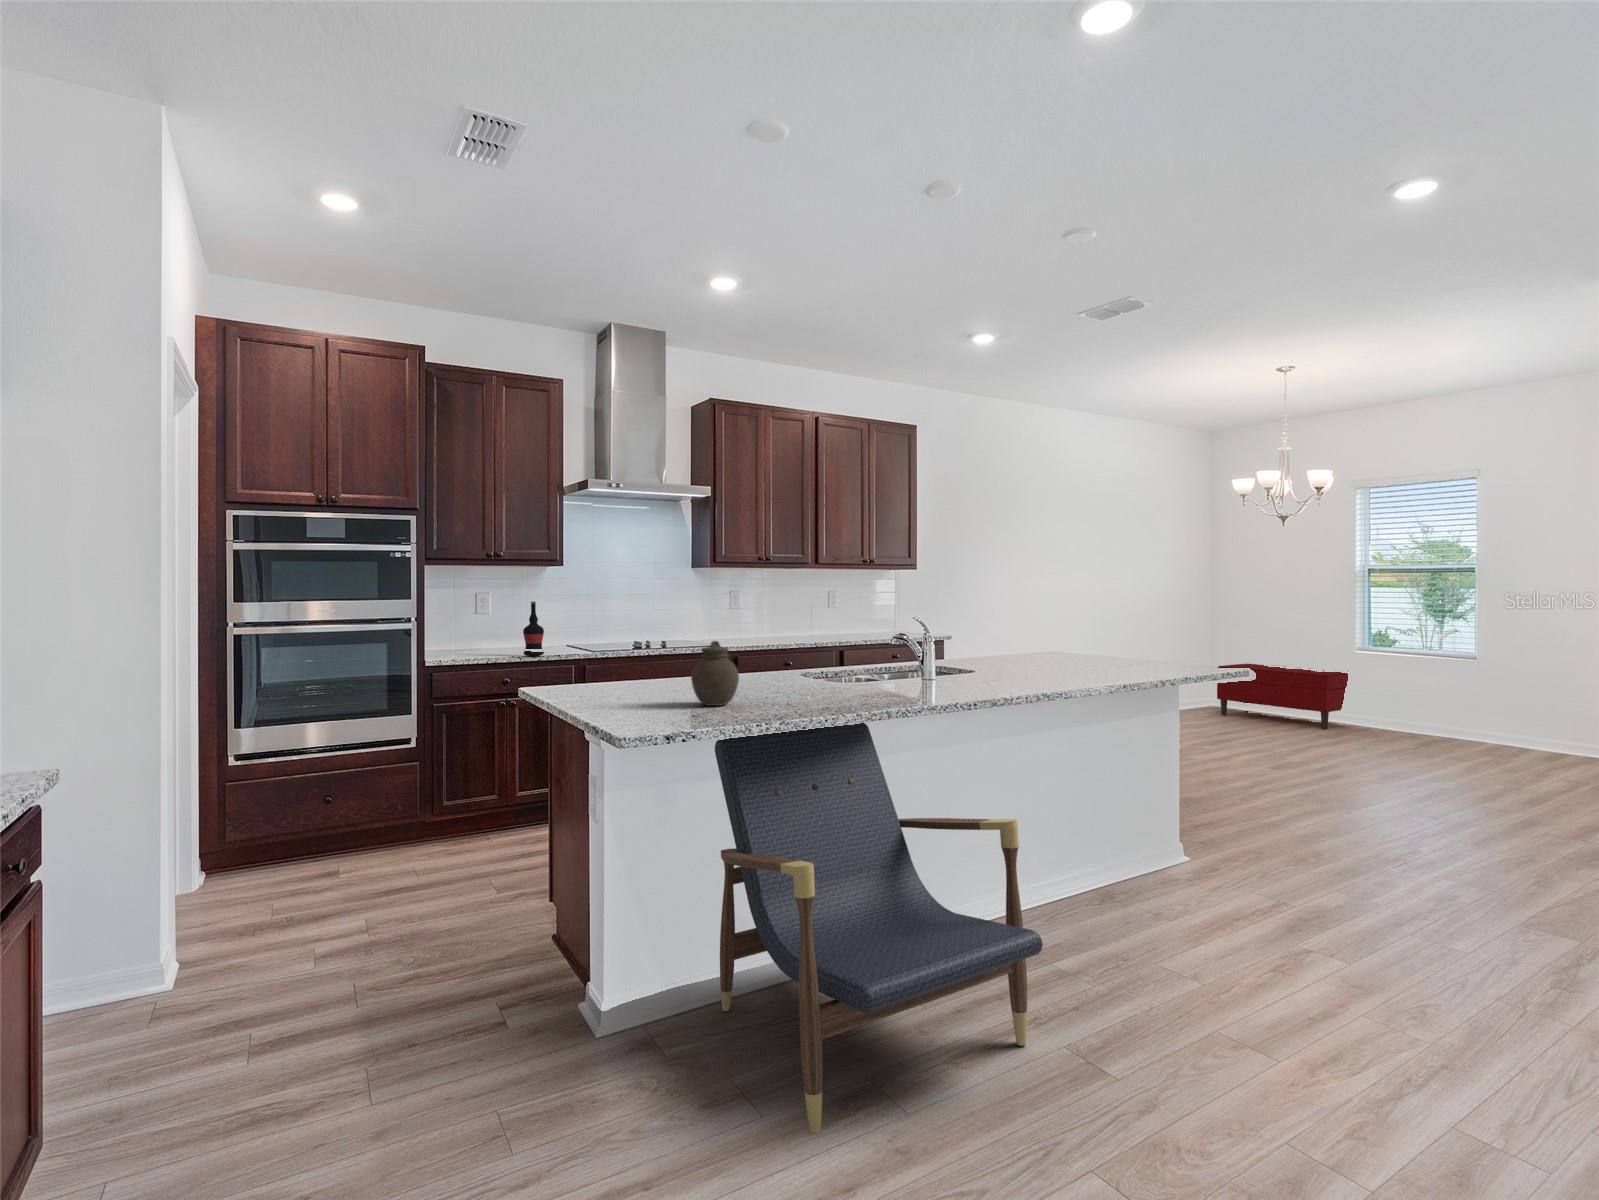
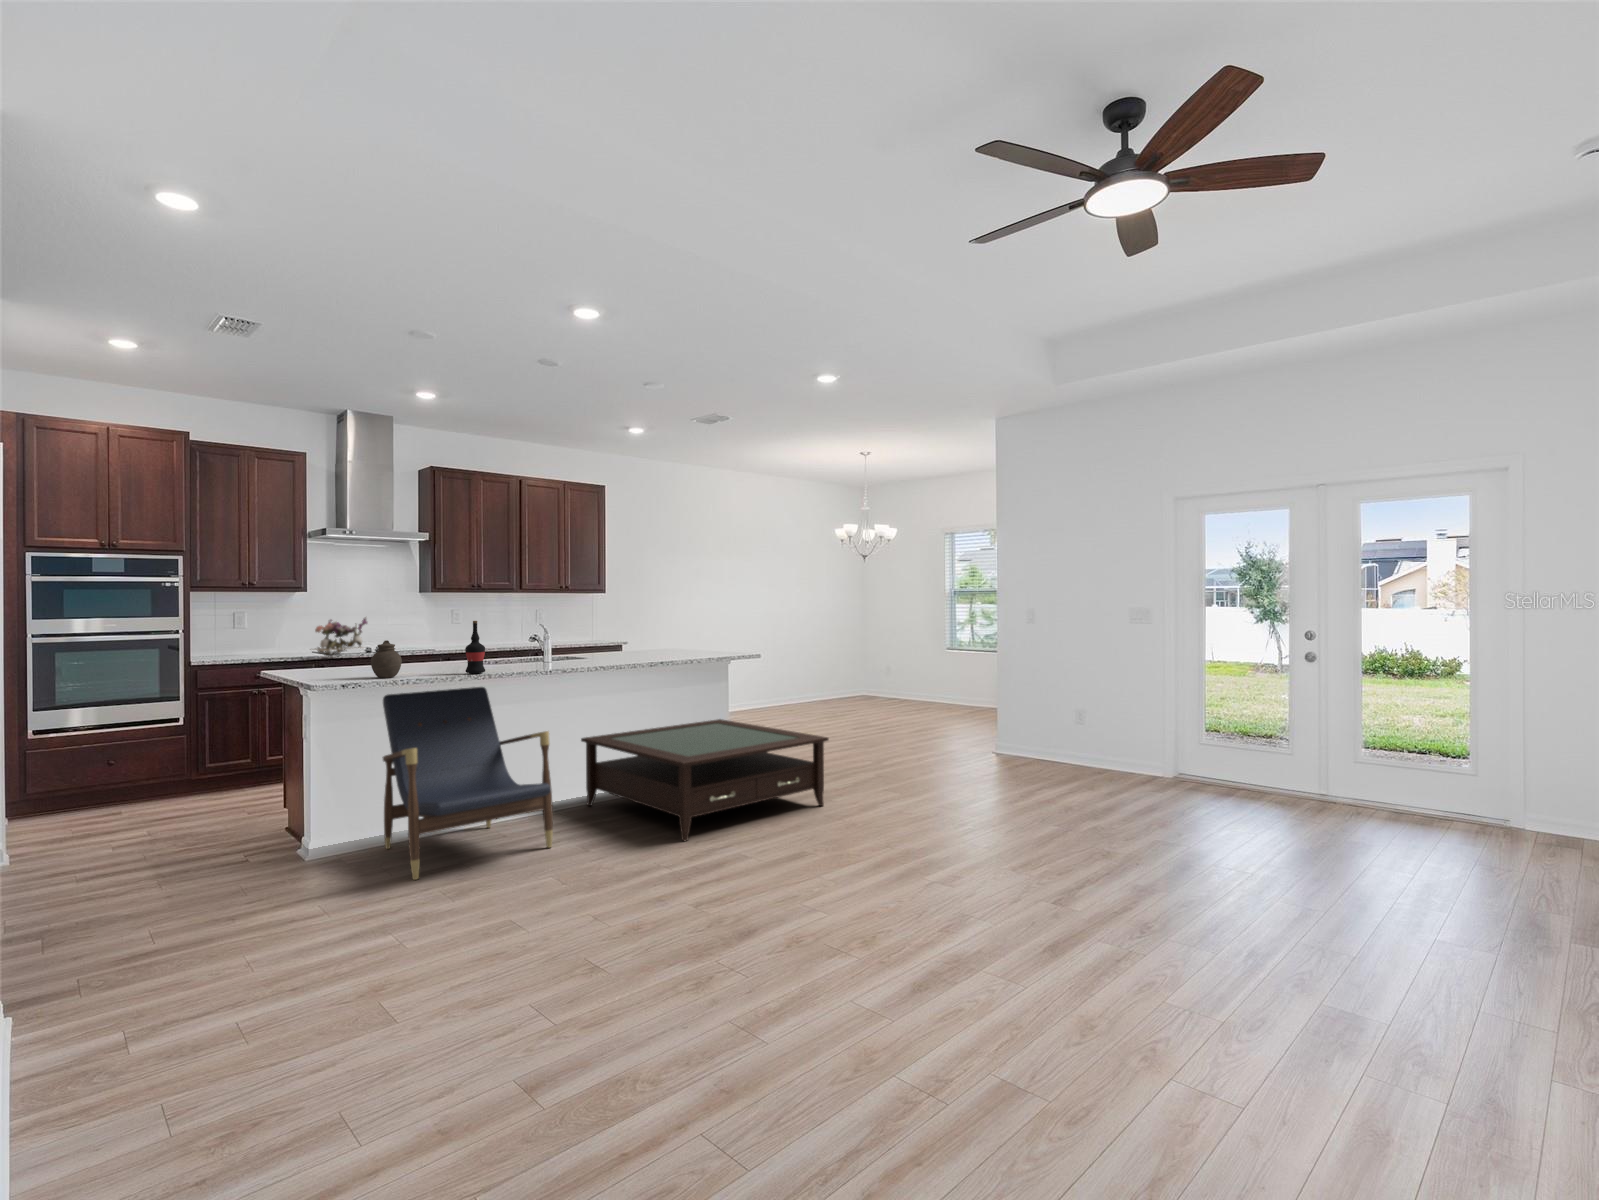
flower arrangement: none [567,600,640,657] -> present [315,617,367,657]
wine bottle: present [523,601,544,656] -> present [465,621,485,674]
bench: present [1217,664,1348,729] -> none [858,660,943,705]
coffee table: none [994,770,1481,1057] -> present [581,719,829,841]

